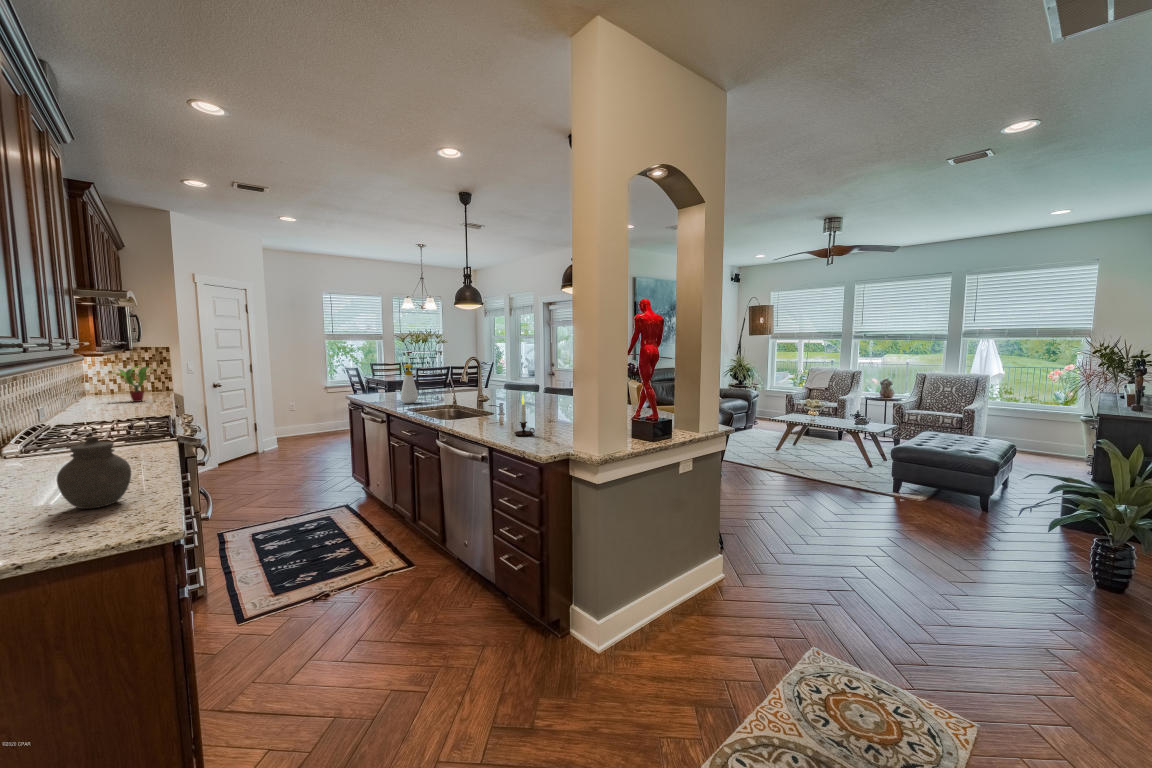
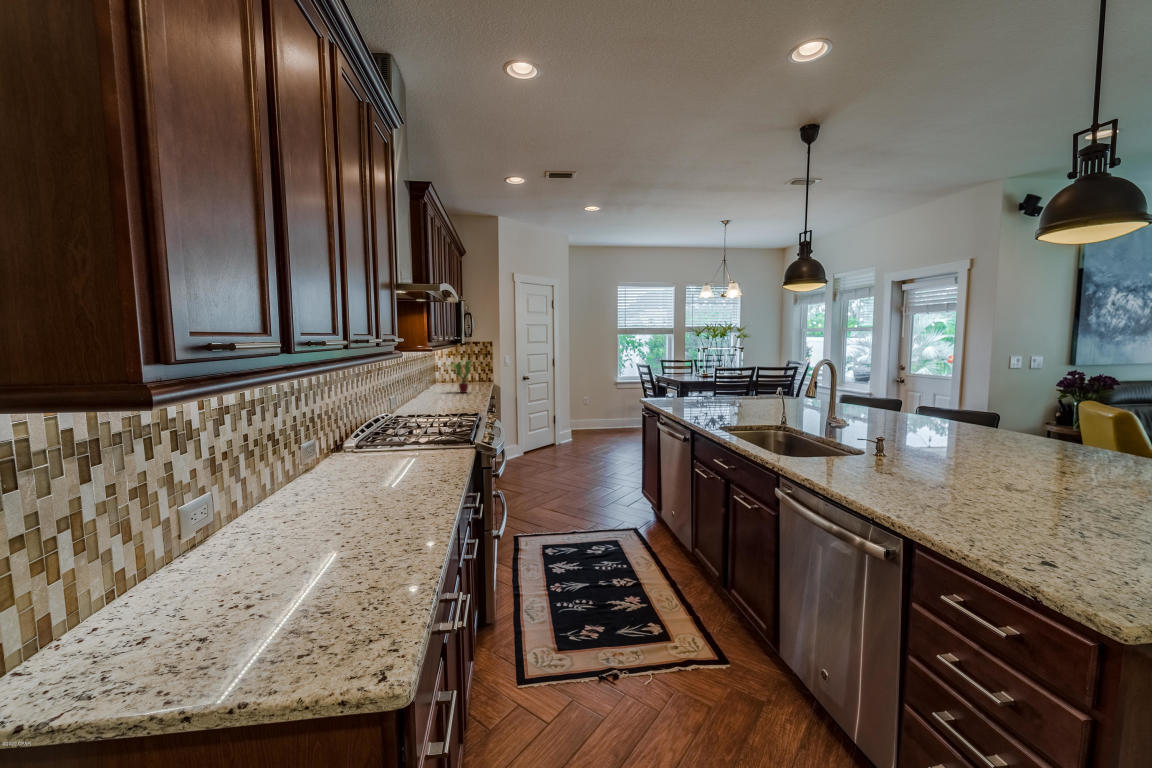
soap bottle: present [401,364,418,404] -> none [709,366,731,418]
candle: present [514,395,535,436] -> none [956,442,1015,527]
jar: present [57,437,131,509] -> none [312,470,391,571]

